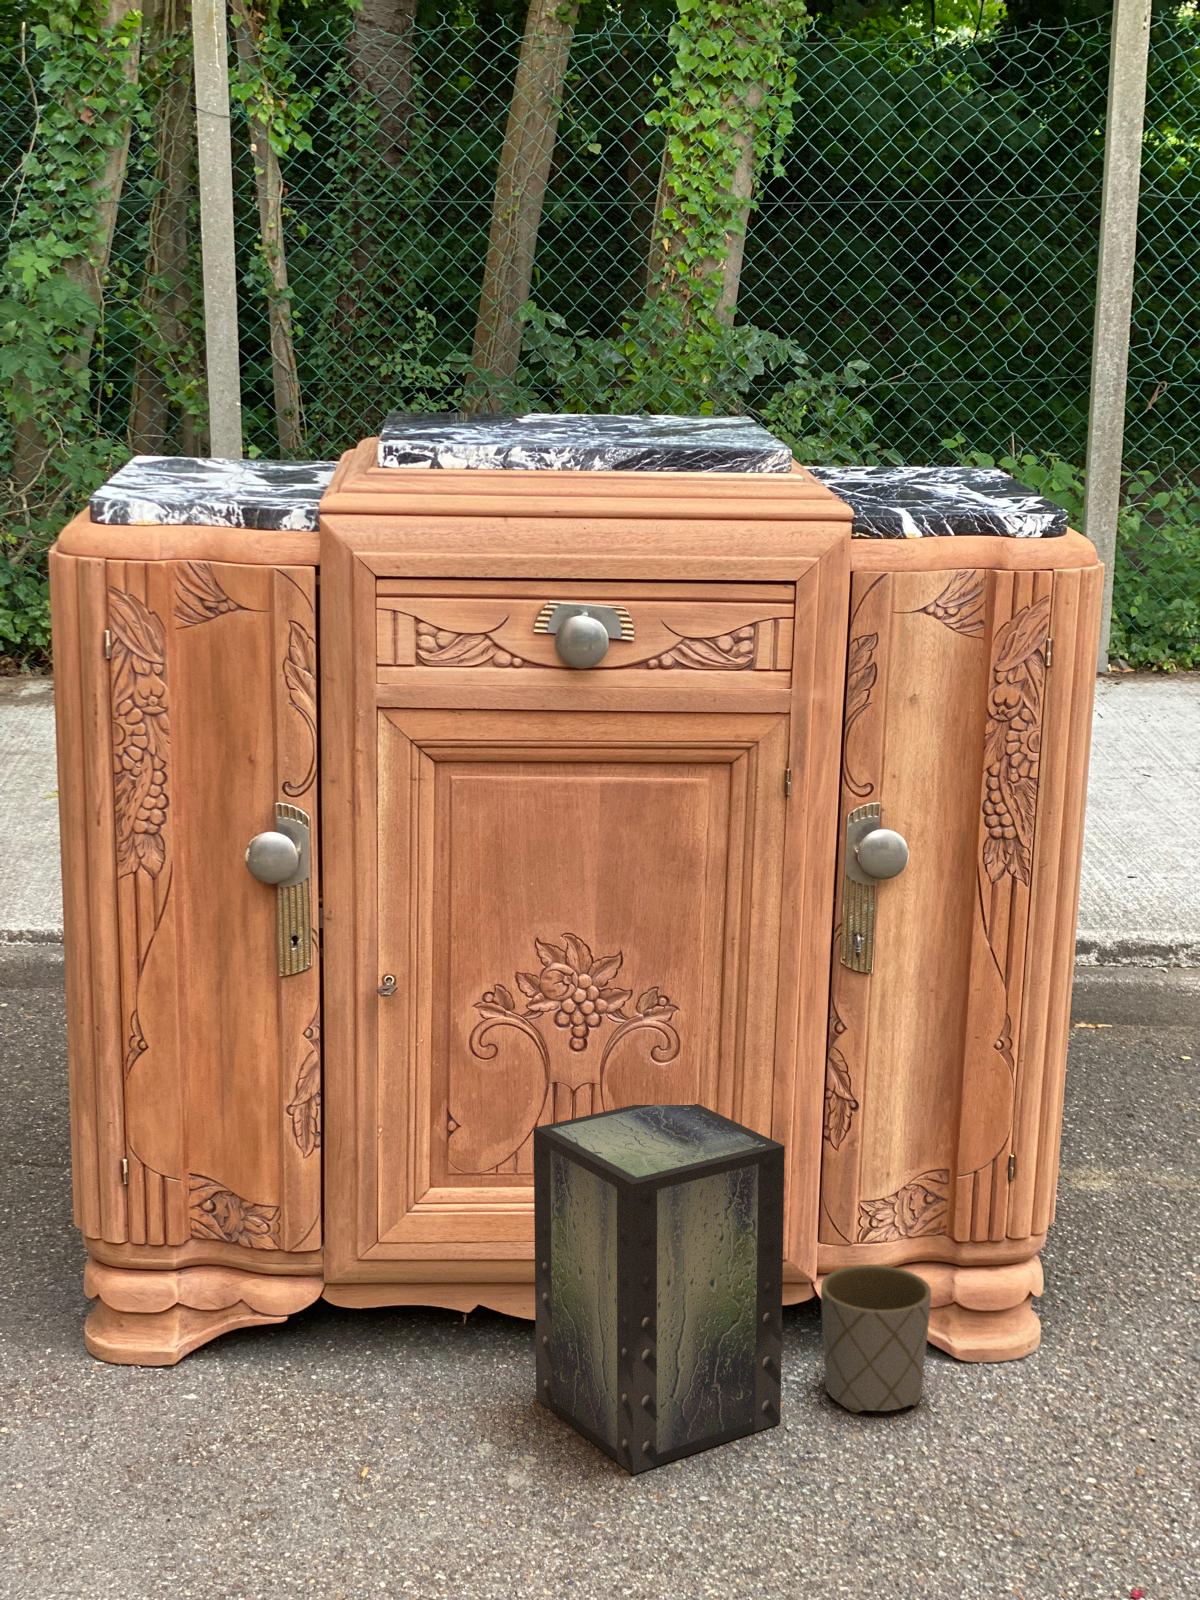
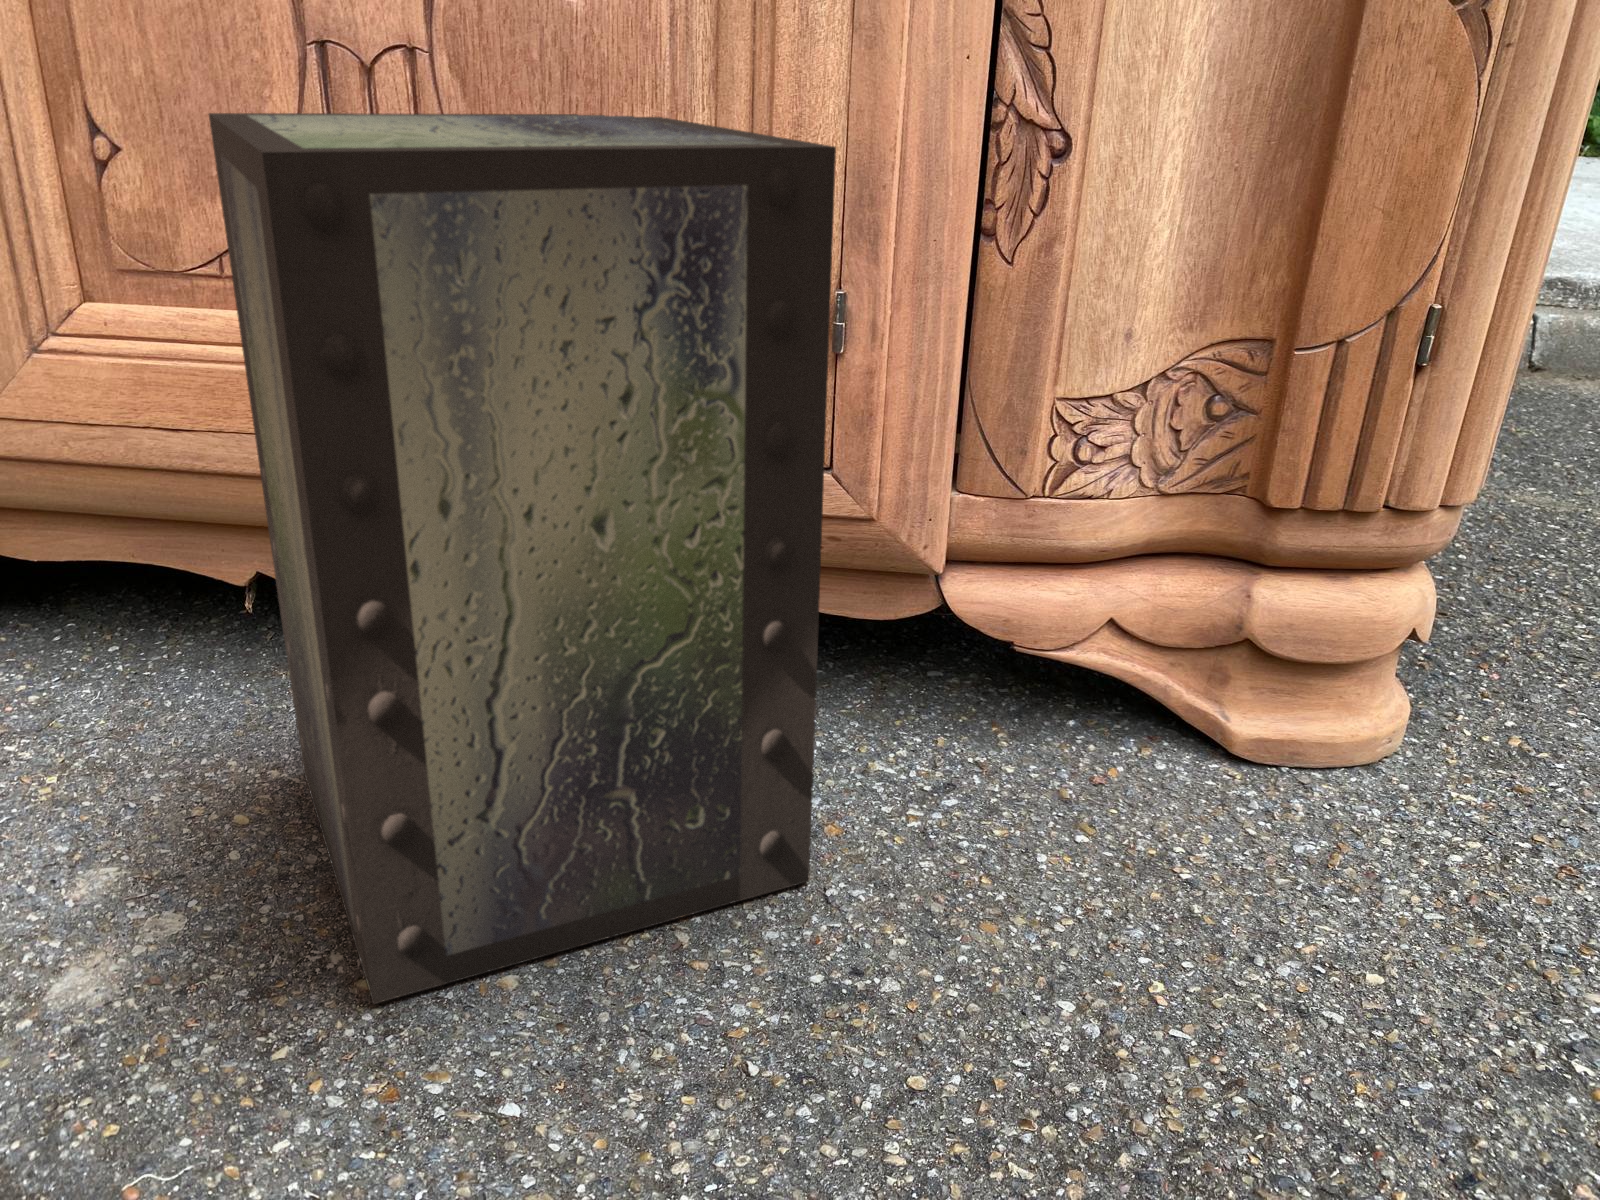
planter: present [821,1265,931,1413] -> none [936,540,1208,872]

